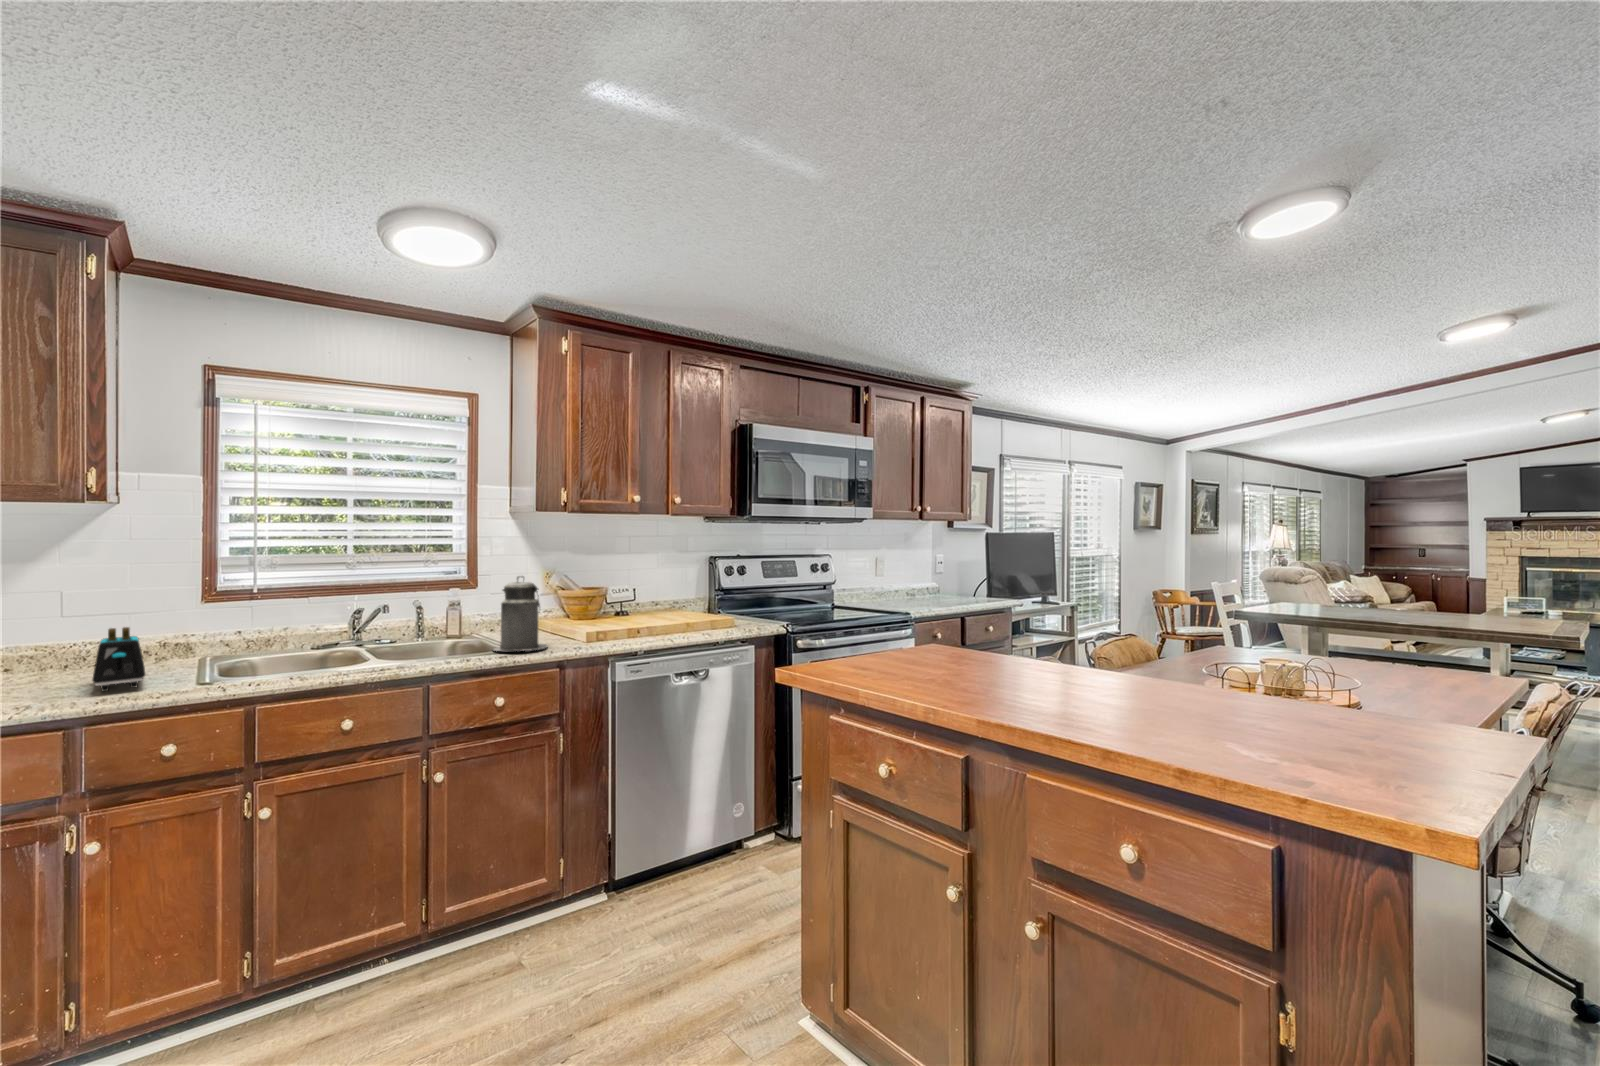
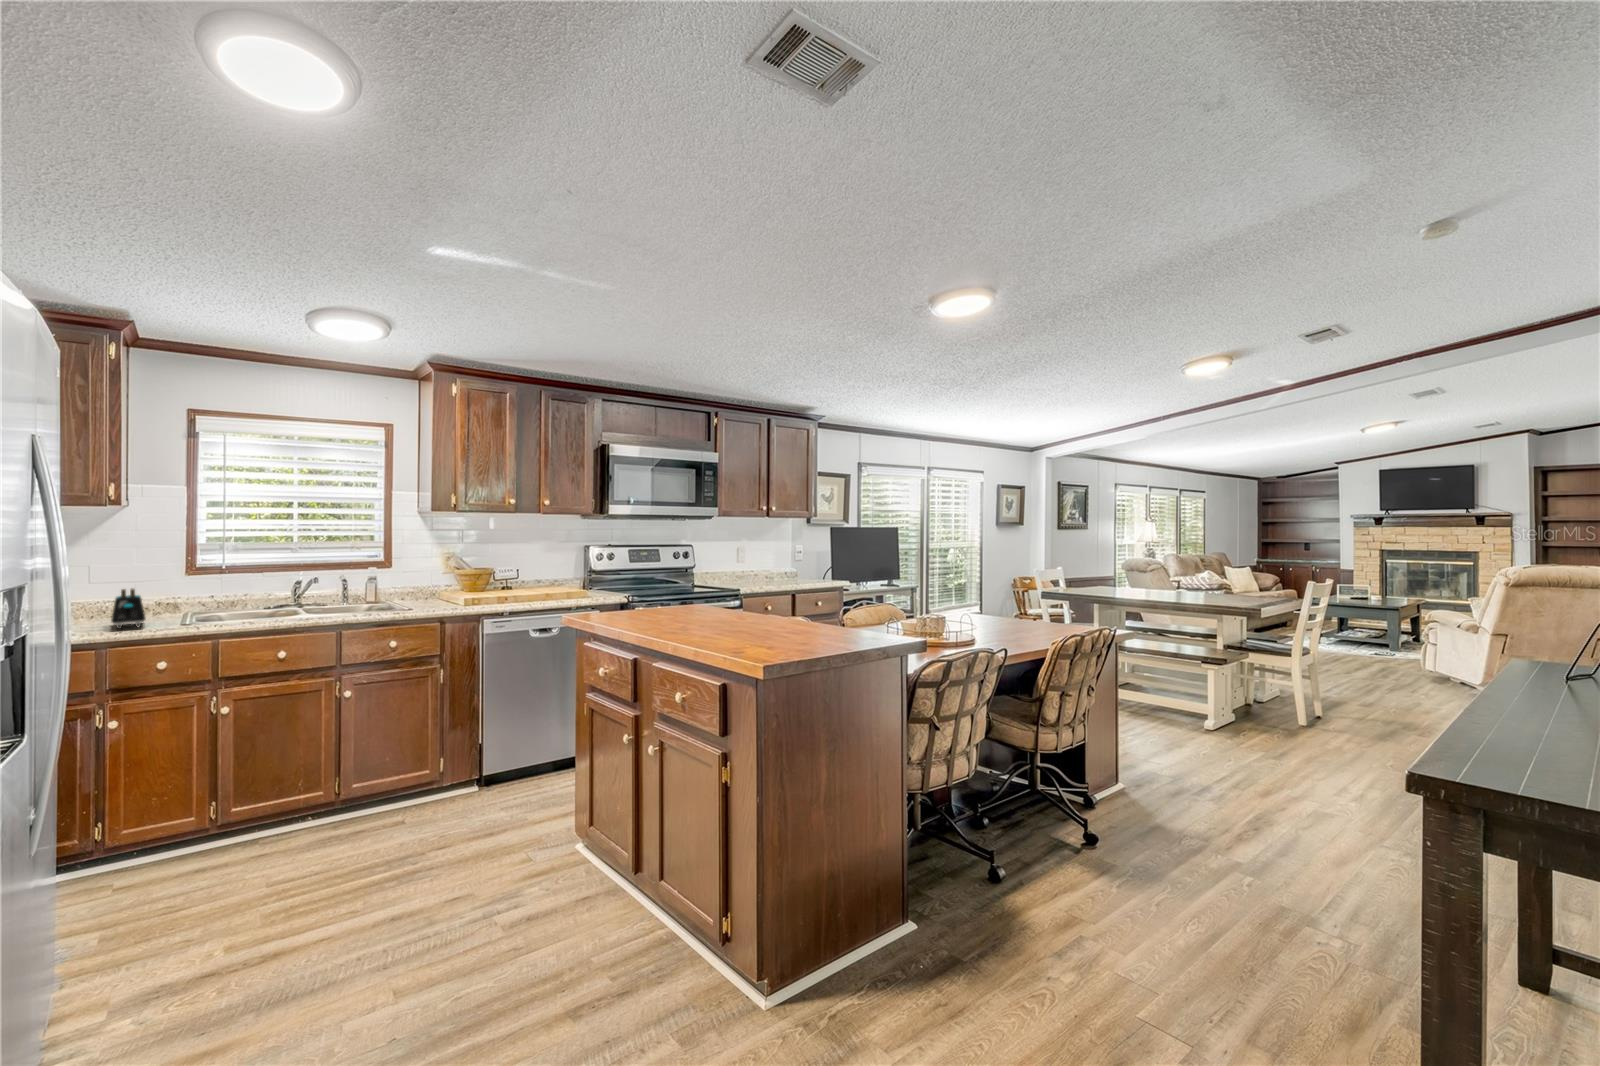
canister: present [494,576,547,651] -> none [393,557,436,610]

